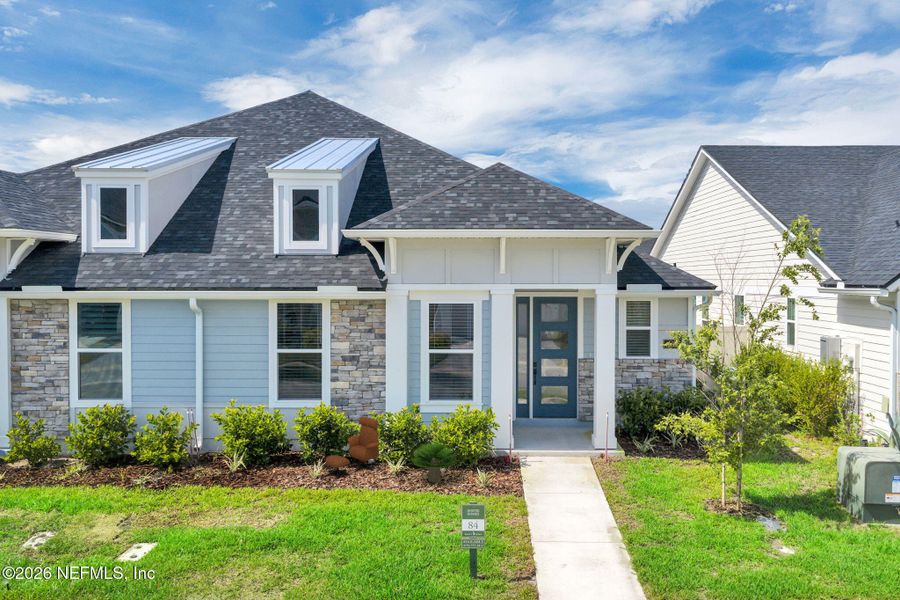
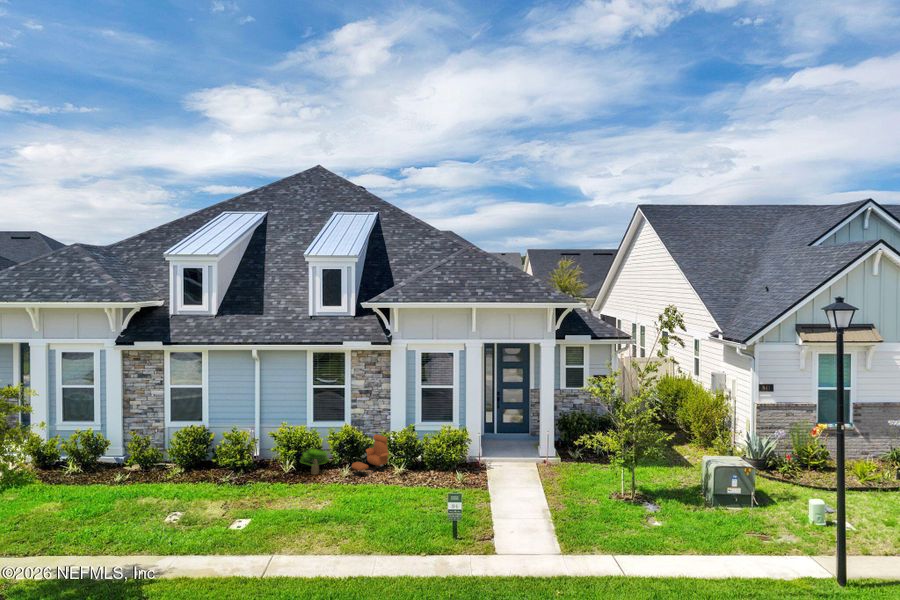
potted plant: present [414,442,455,482] -> present [301,449,329,474]

